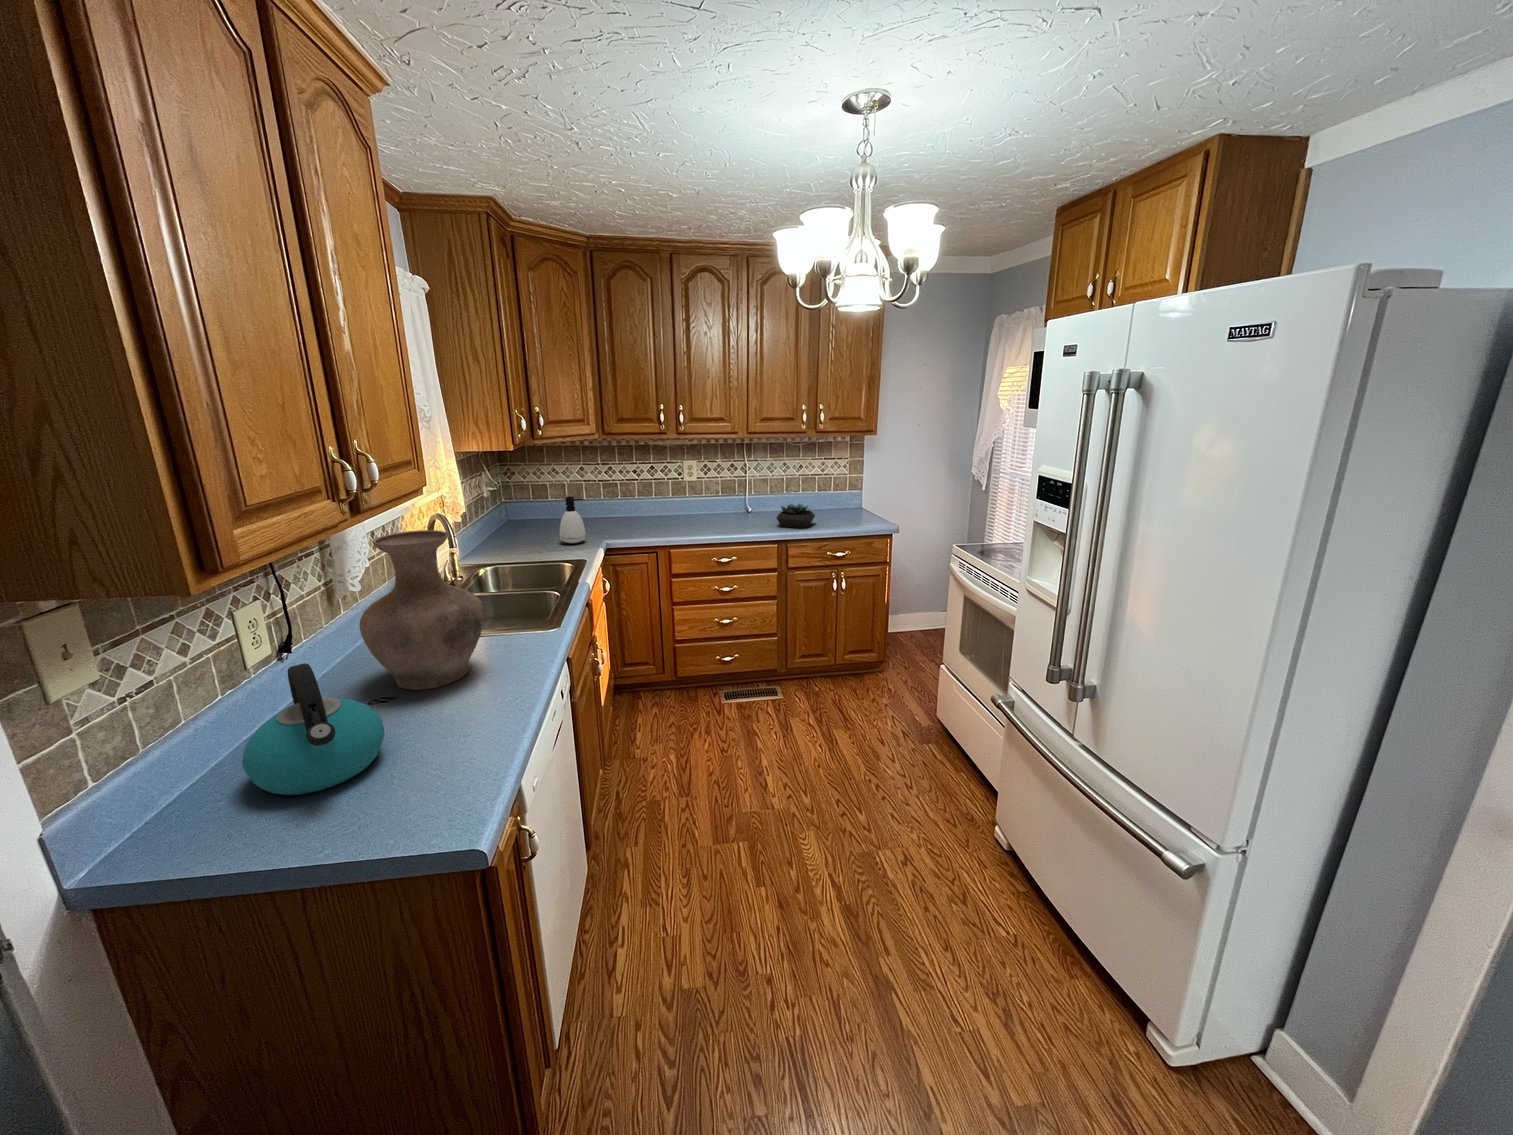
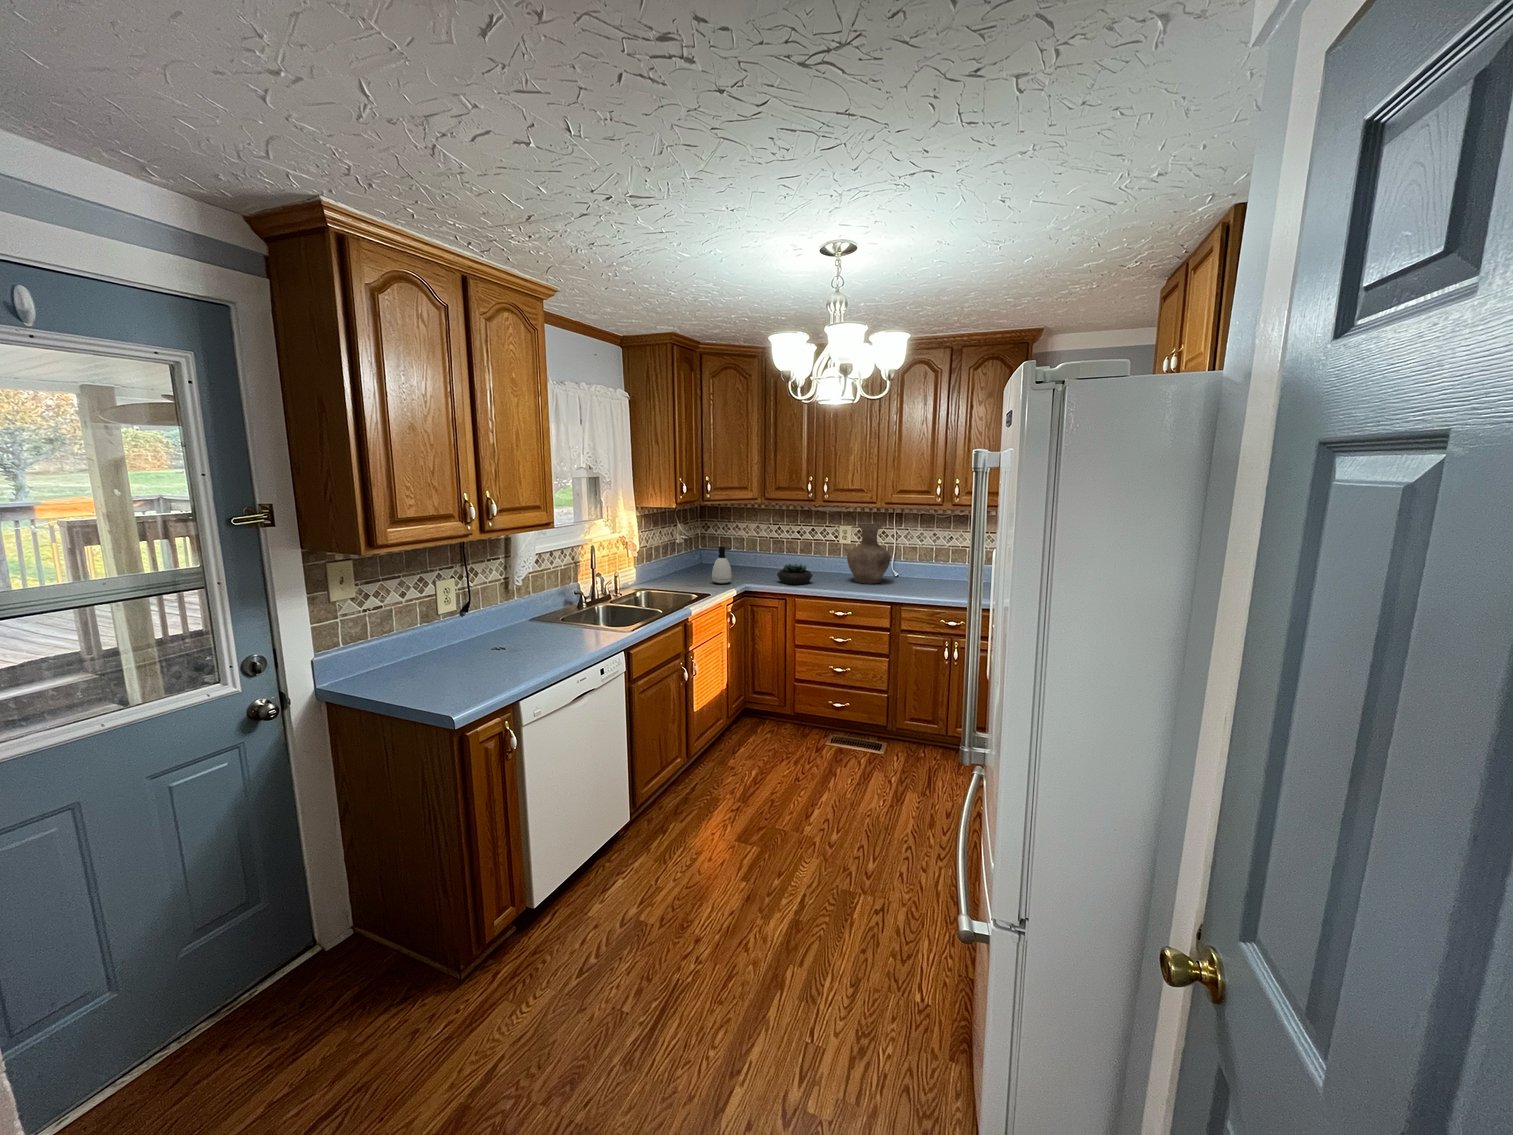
succulent plant: present [776,504,815,528] -> present [777,564,813,585]
vase: present [359,530,484,690] -> present [847,523,891,584]
kettle: present [242,663,384,795] -> none [399,610,471,677]

